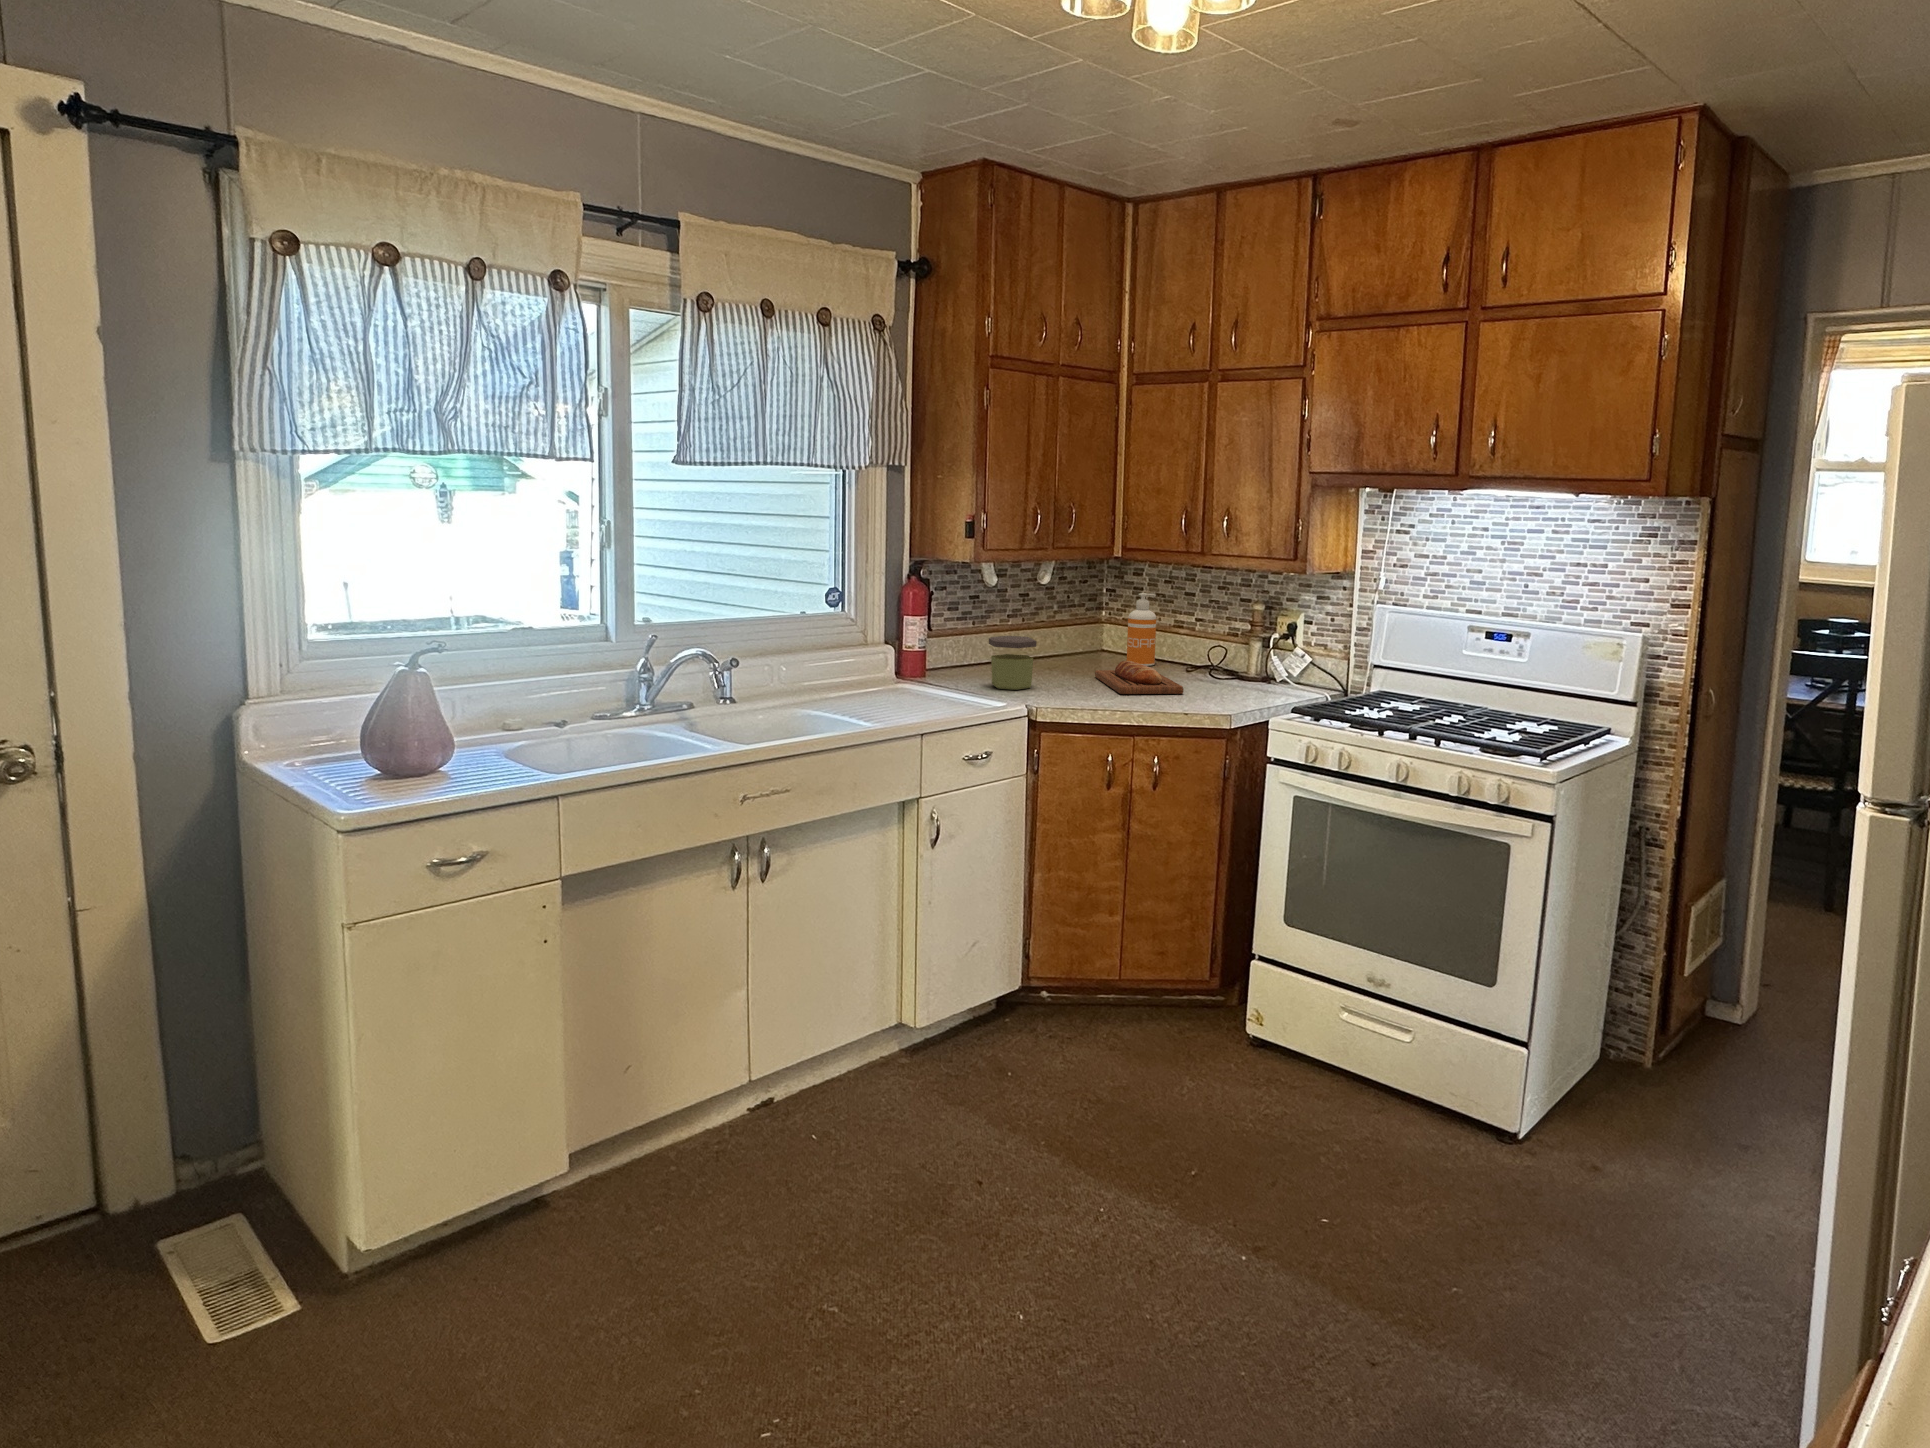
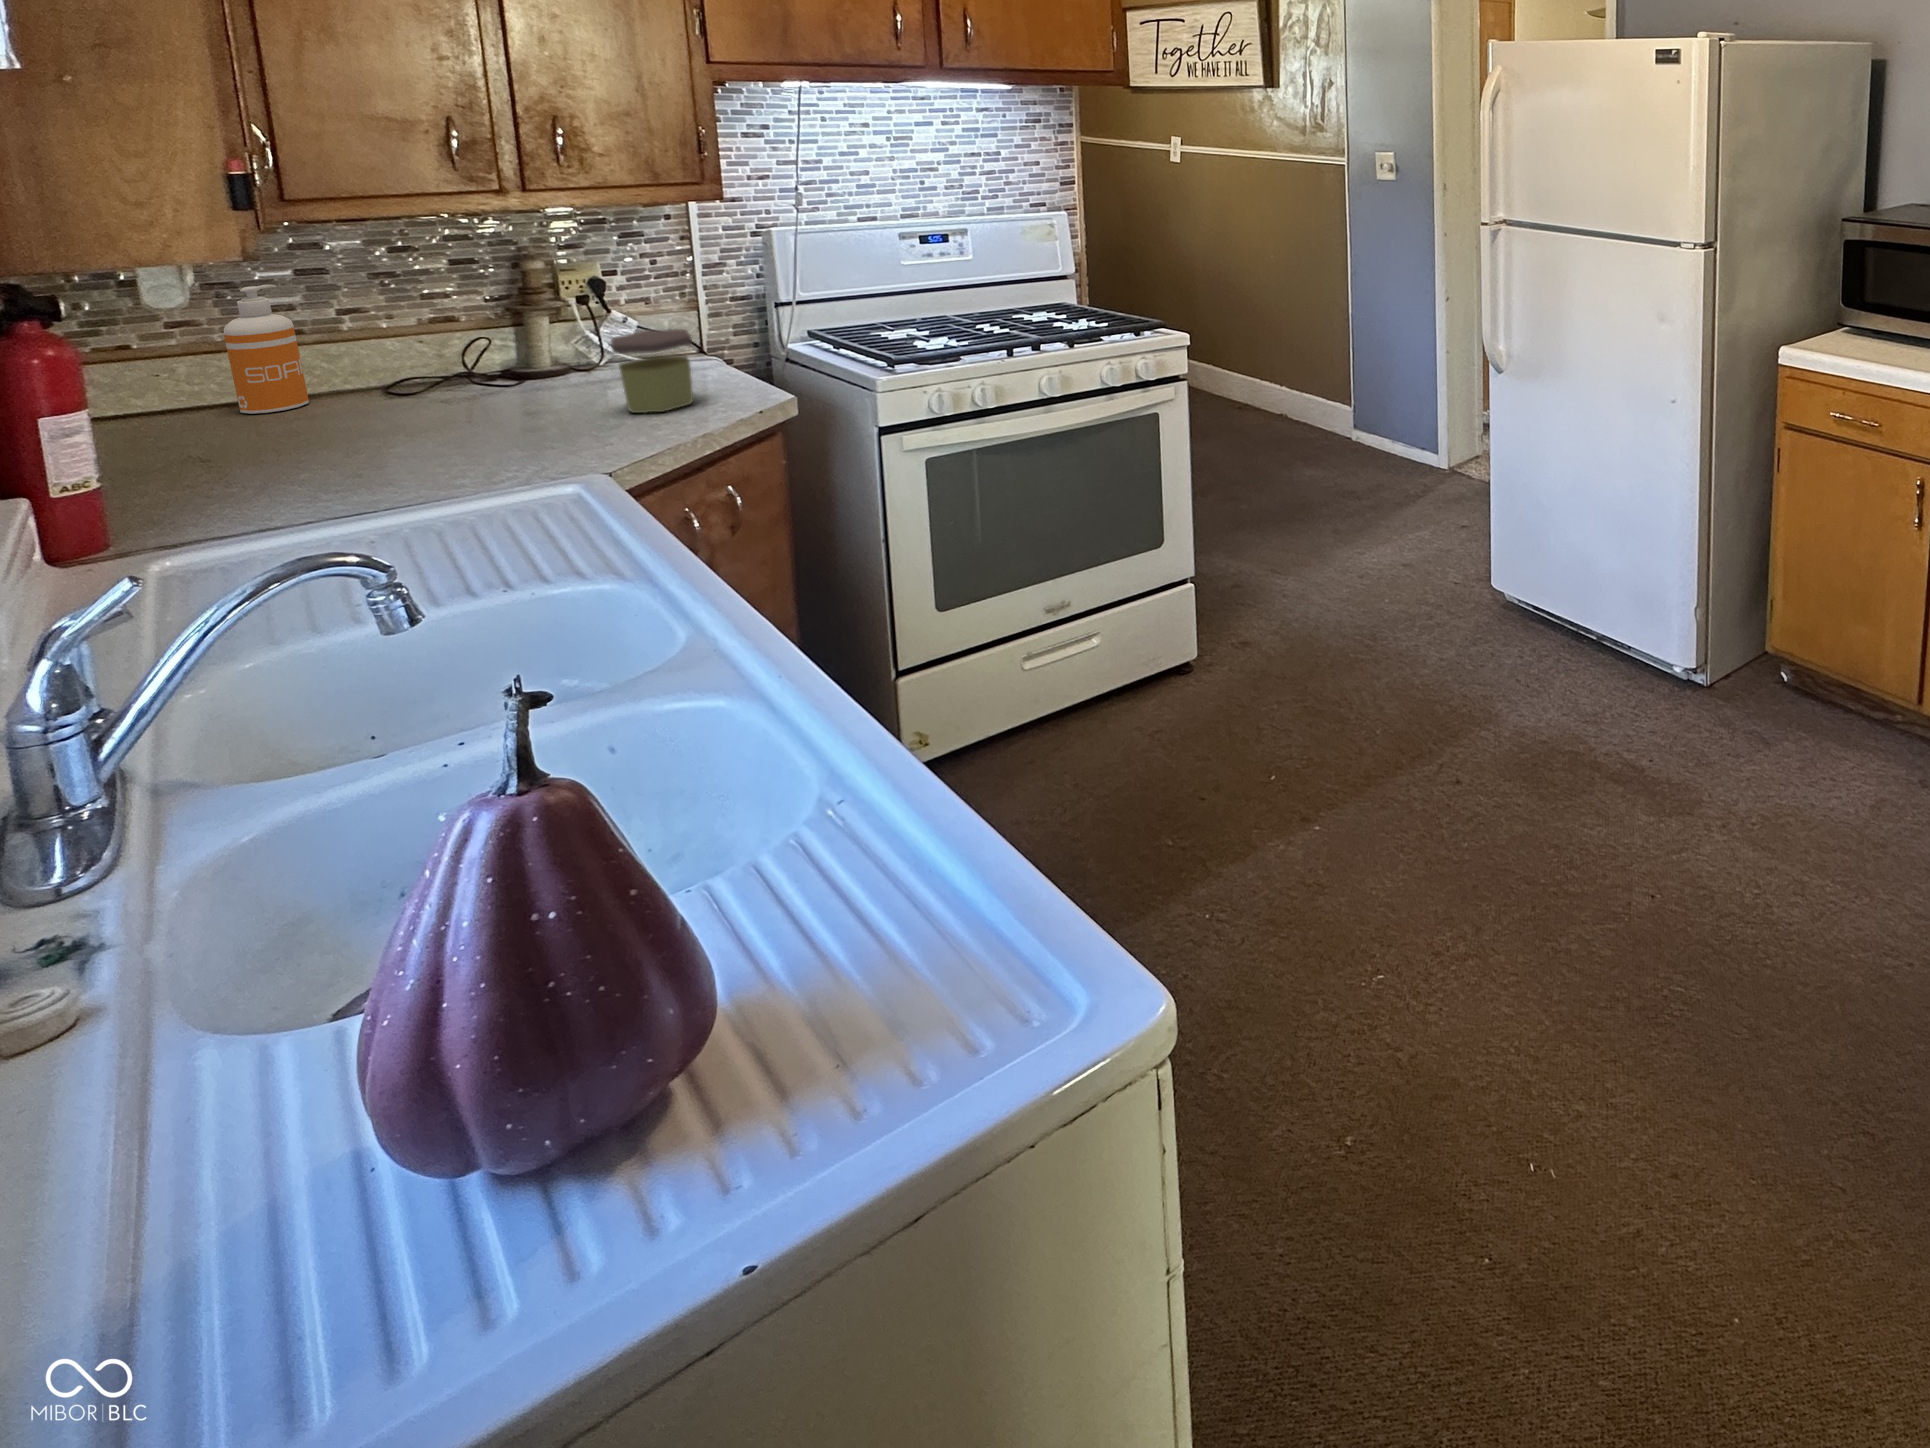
jar: present [989,636,1037,690] -> present [610,329,693,413]
bread loaf: present [1095,661,1184,694] -> none [315,389,581,440]

